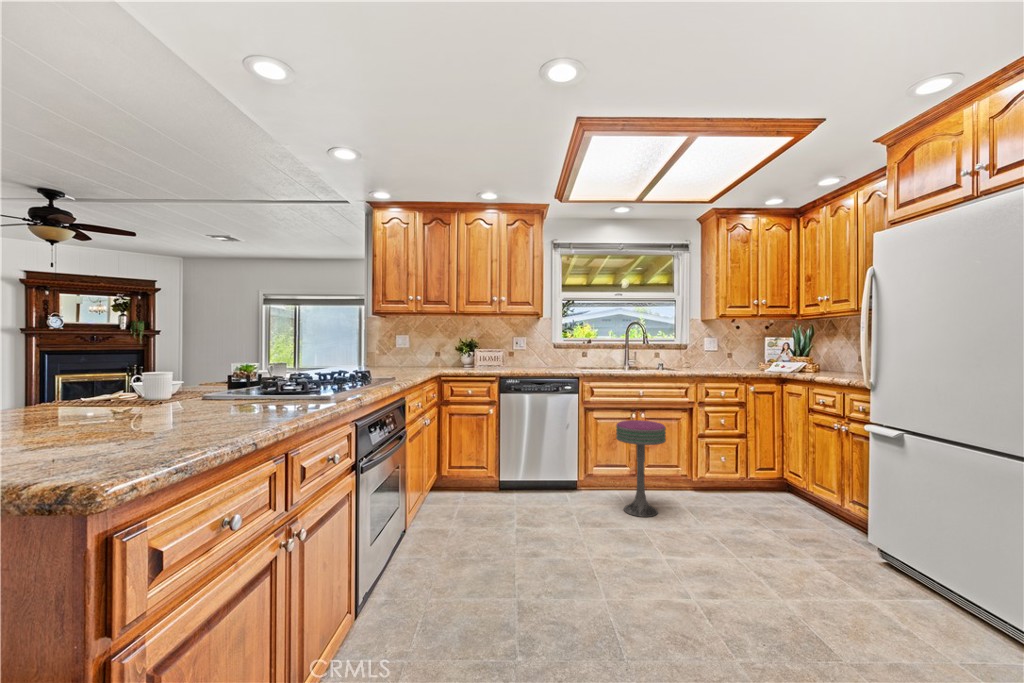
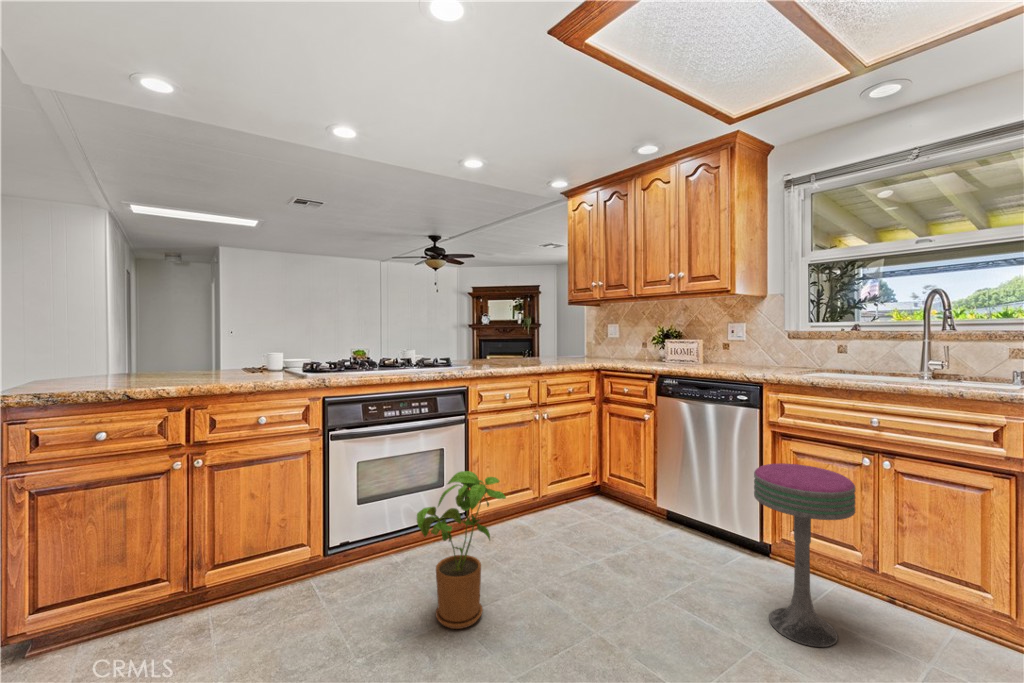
house plant: none [492,460,567,605] -> present [417,471,506,629]

